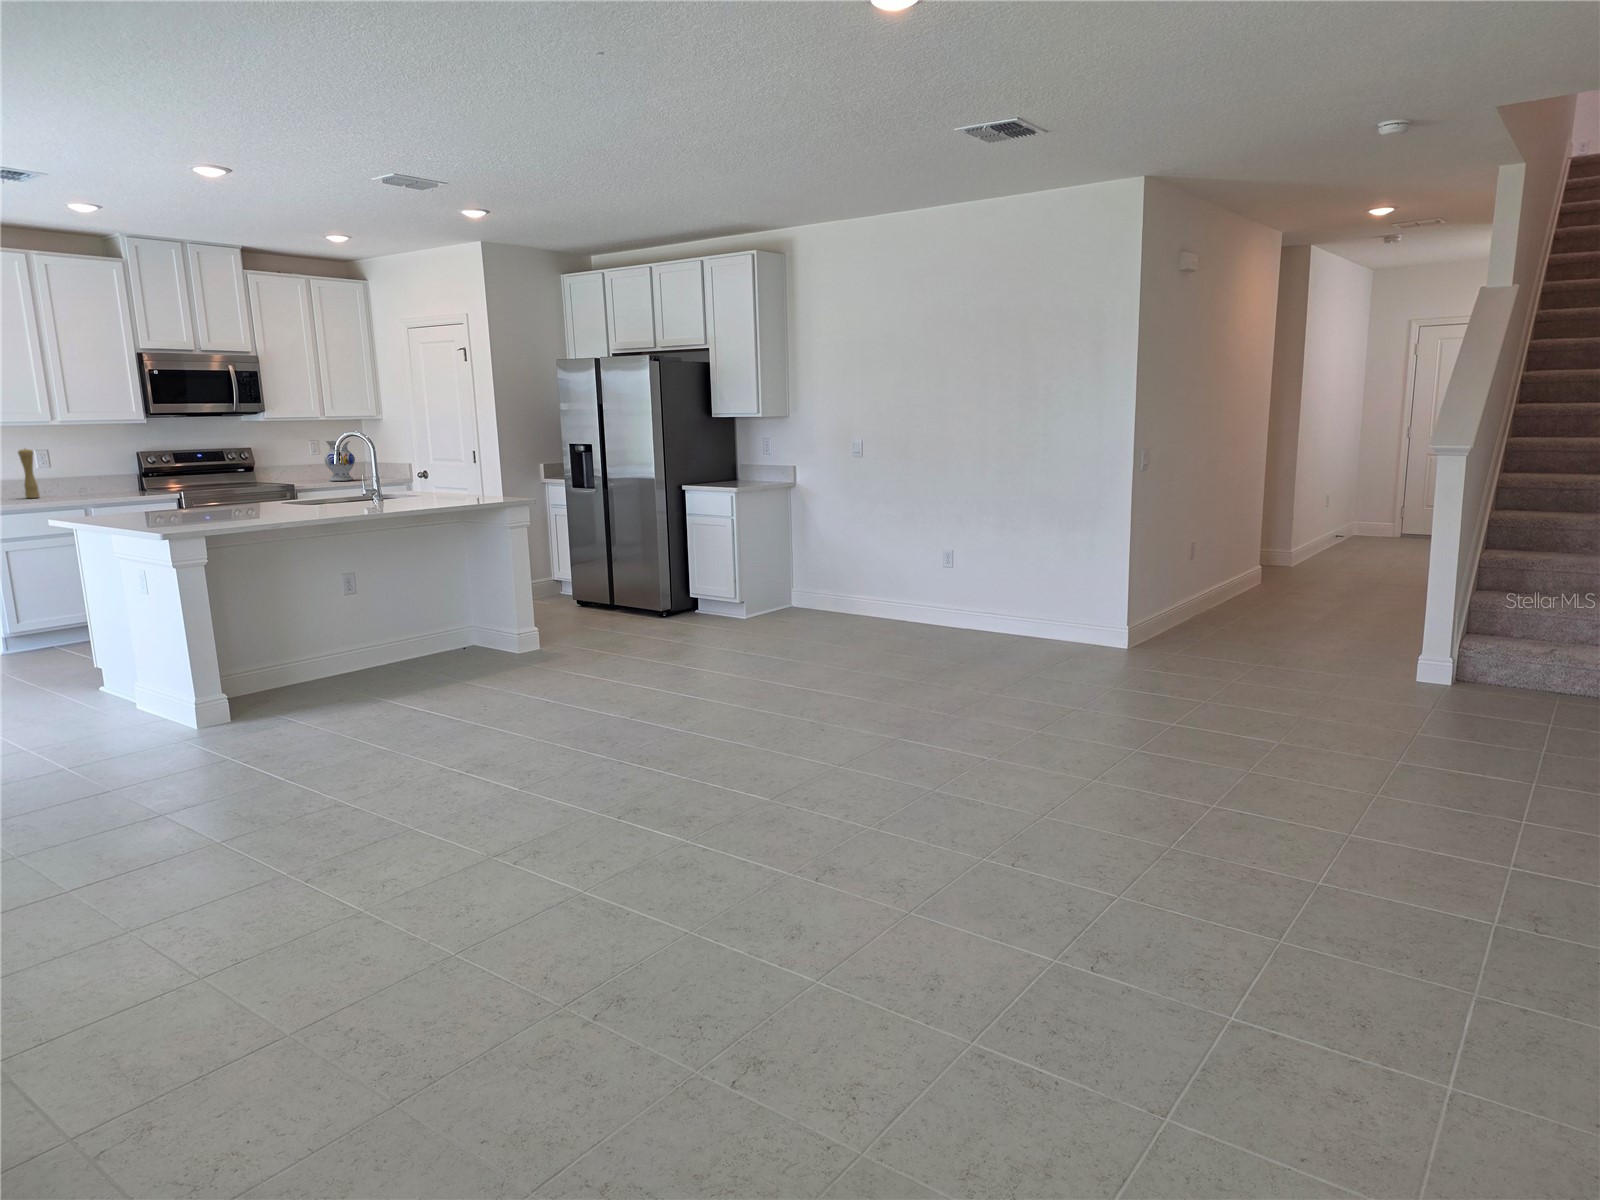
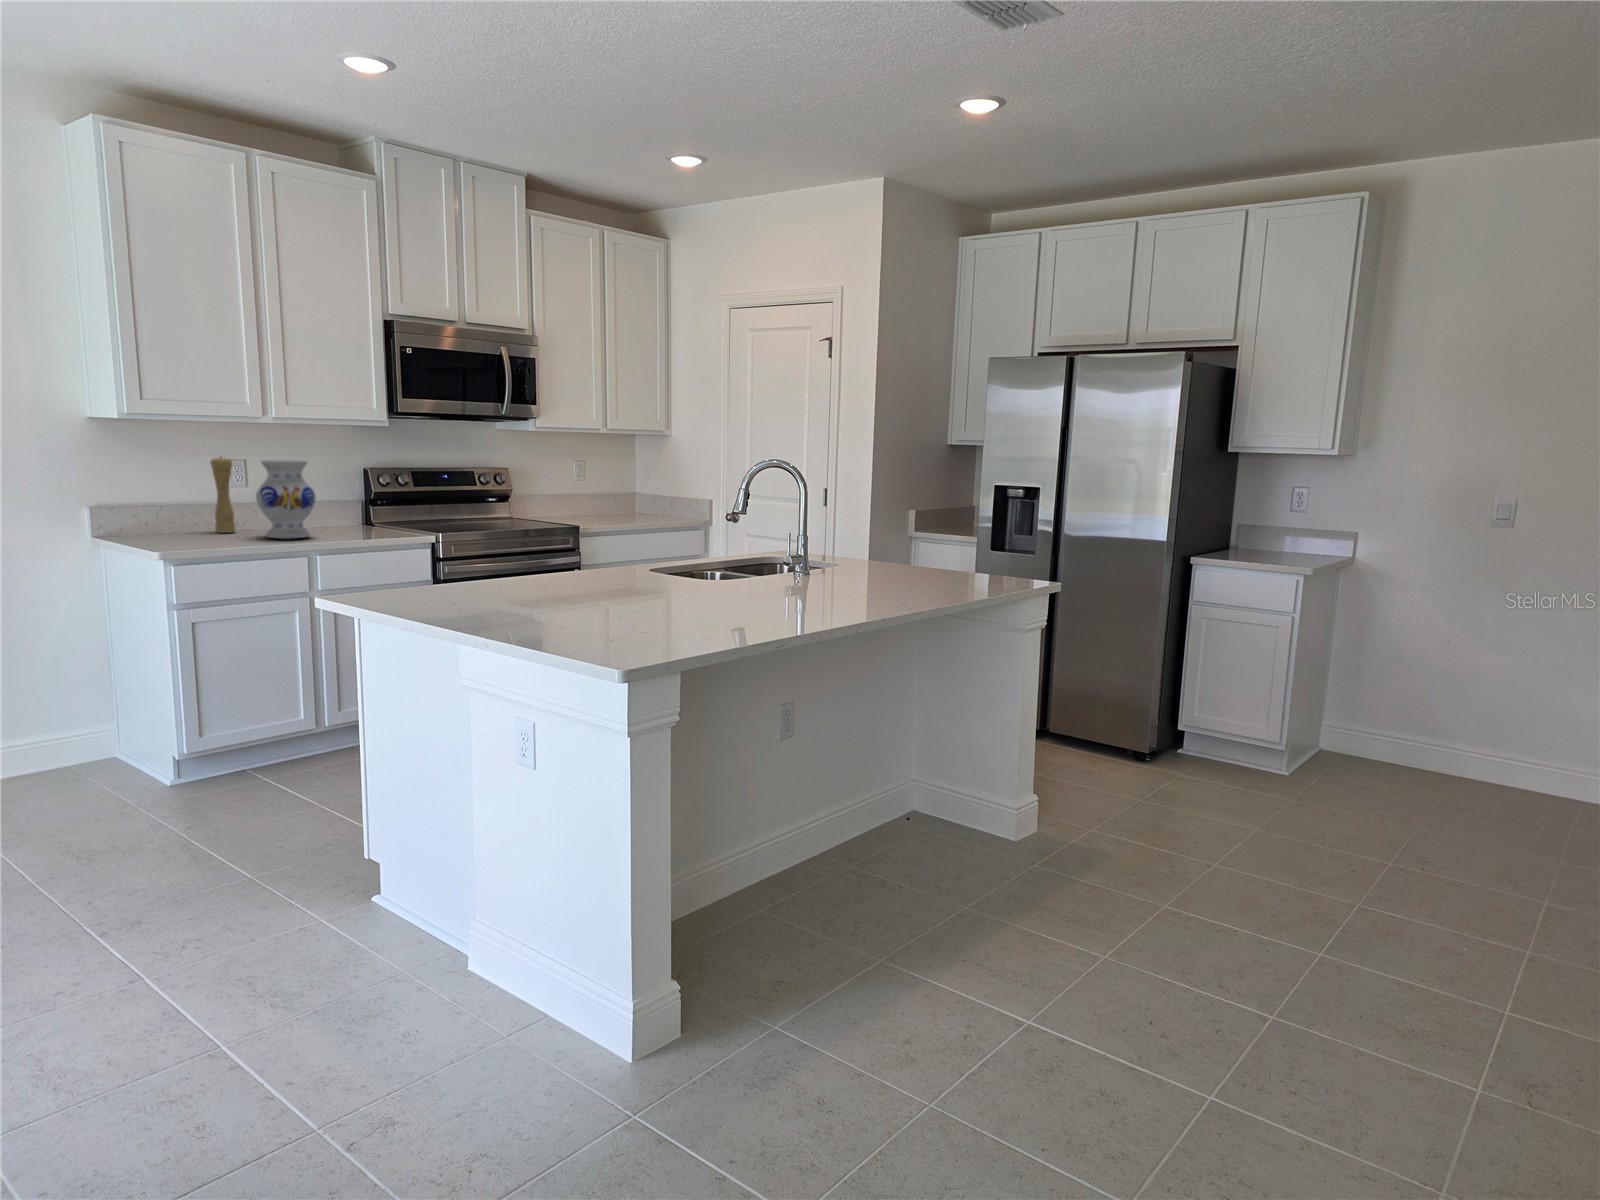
vase: present [324,440,355,481] -> present [256,460,316,539]

